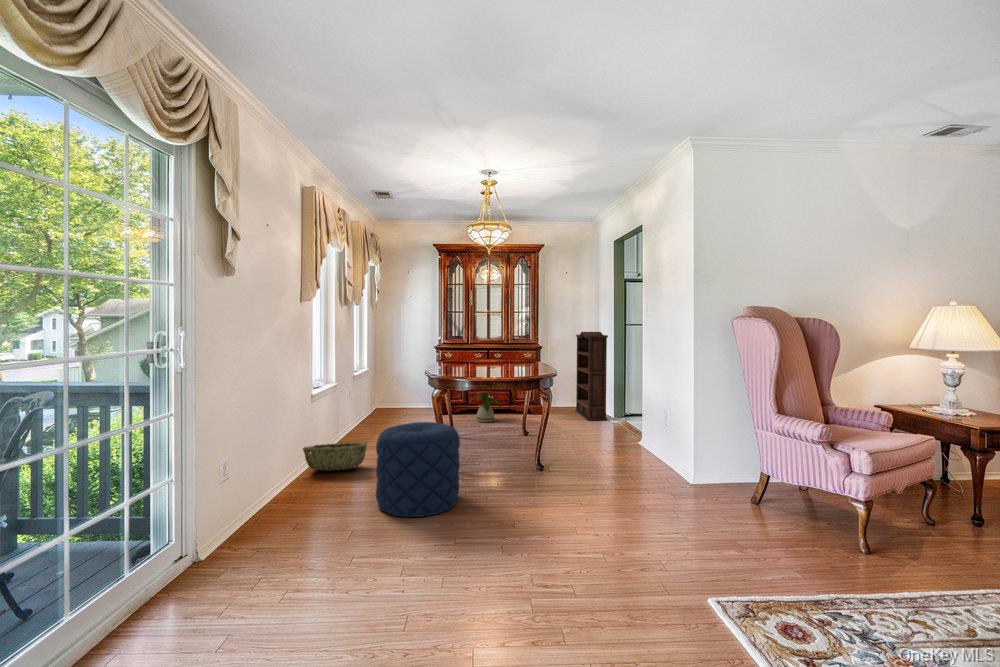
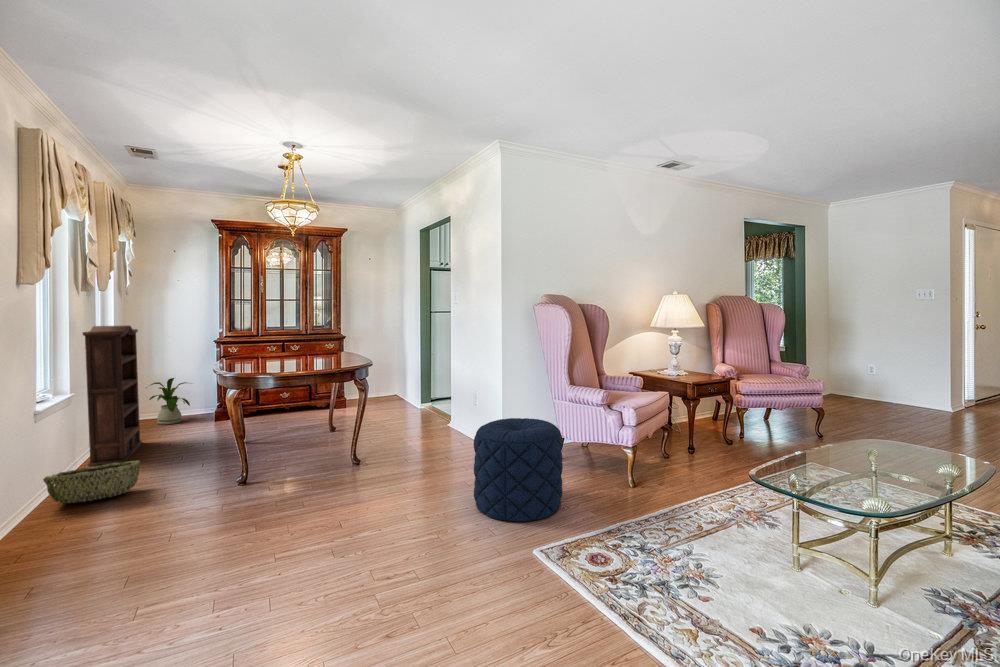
bookshelf: present [575,332,608,420] -> present [83,325,142,466]
house plant: present [472,393,501,422] -> present [146,378,190,425]
pouf: present [376,422,460,517] -> present [474,418,563,522]

